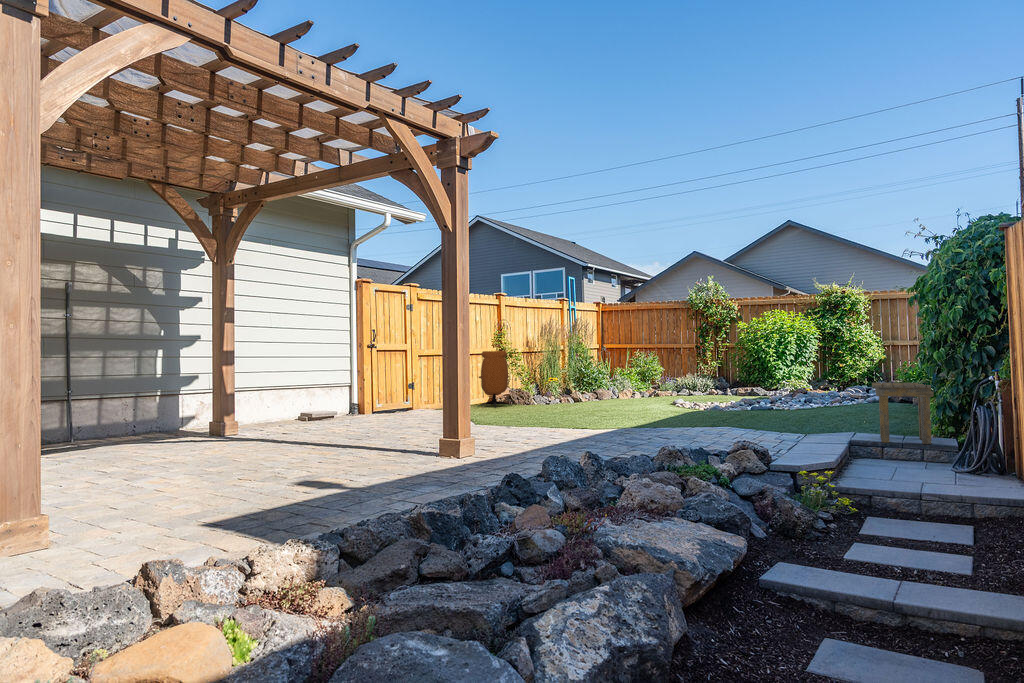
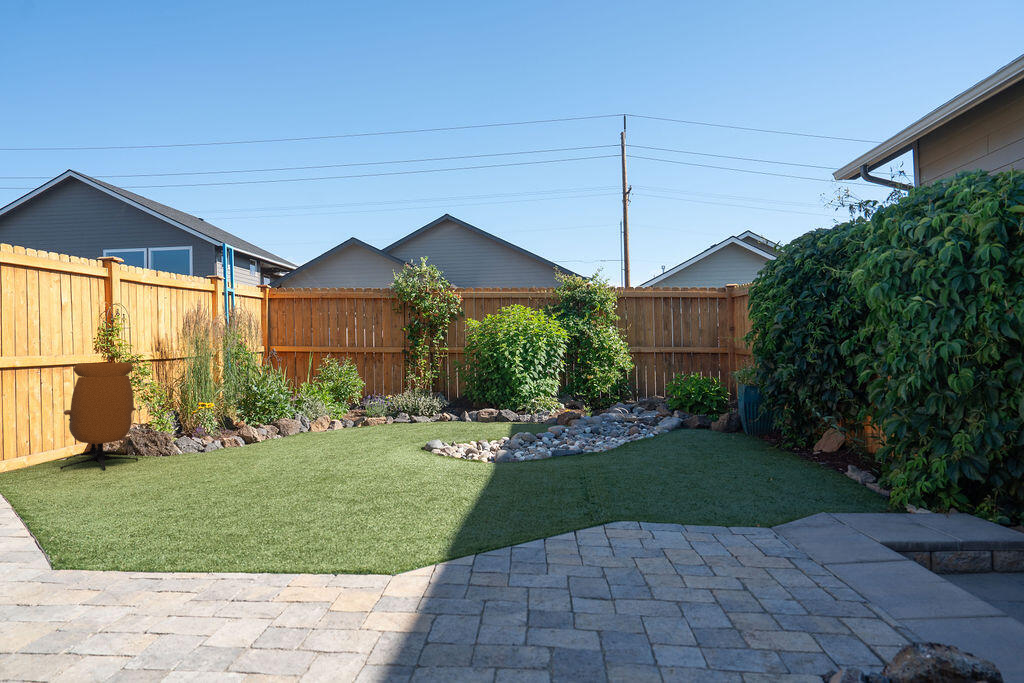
side table: present [872,383,933,444] -> none [824,424,953,523]

